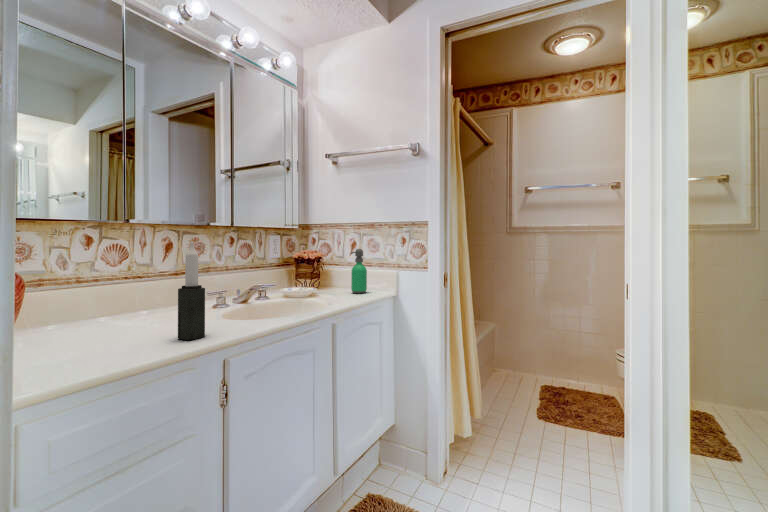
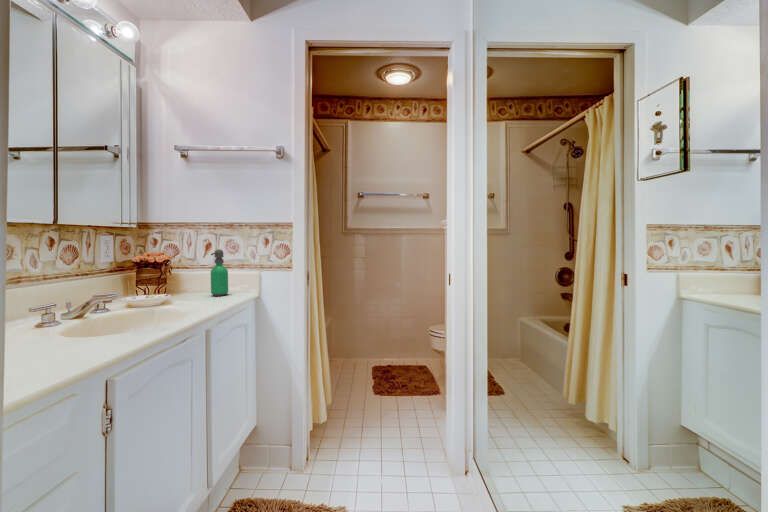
candle: present [178,241,205,340] -> none [44,247,83,363]

